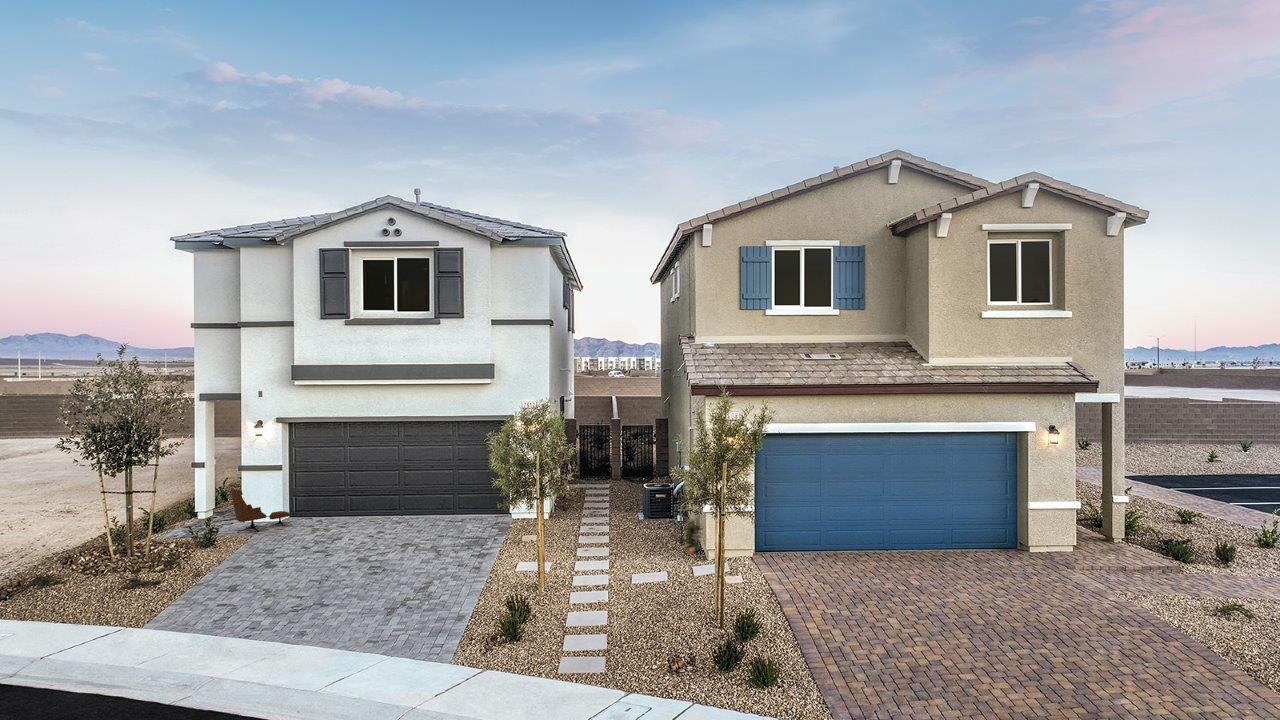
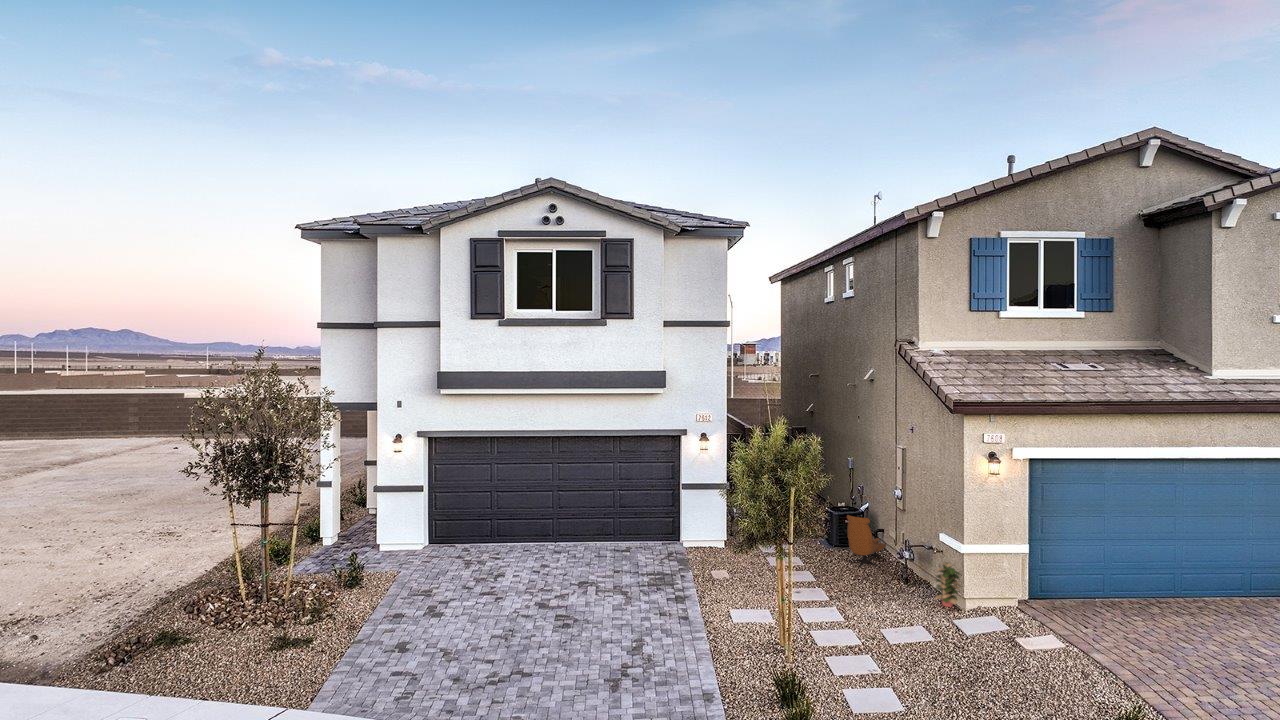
lounge chair: present [230,488,290,533] -> present [847,515,886,568]

